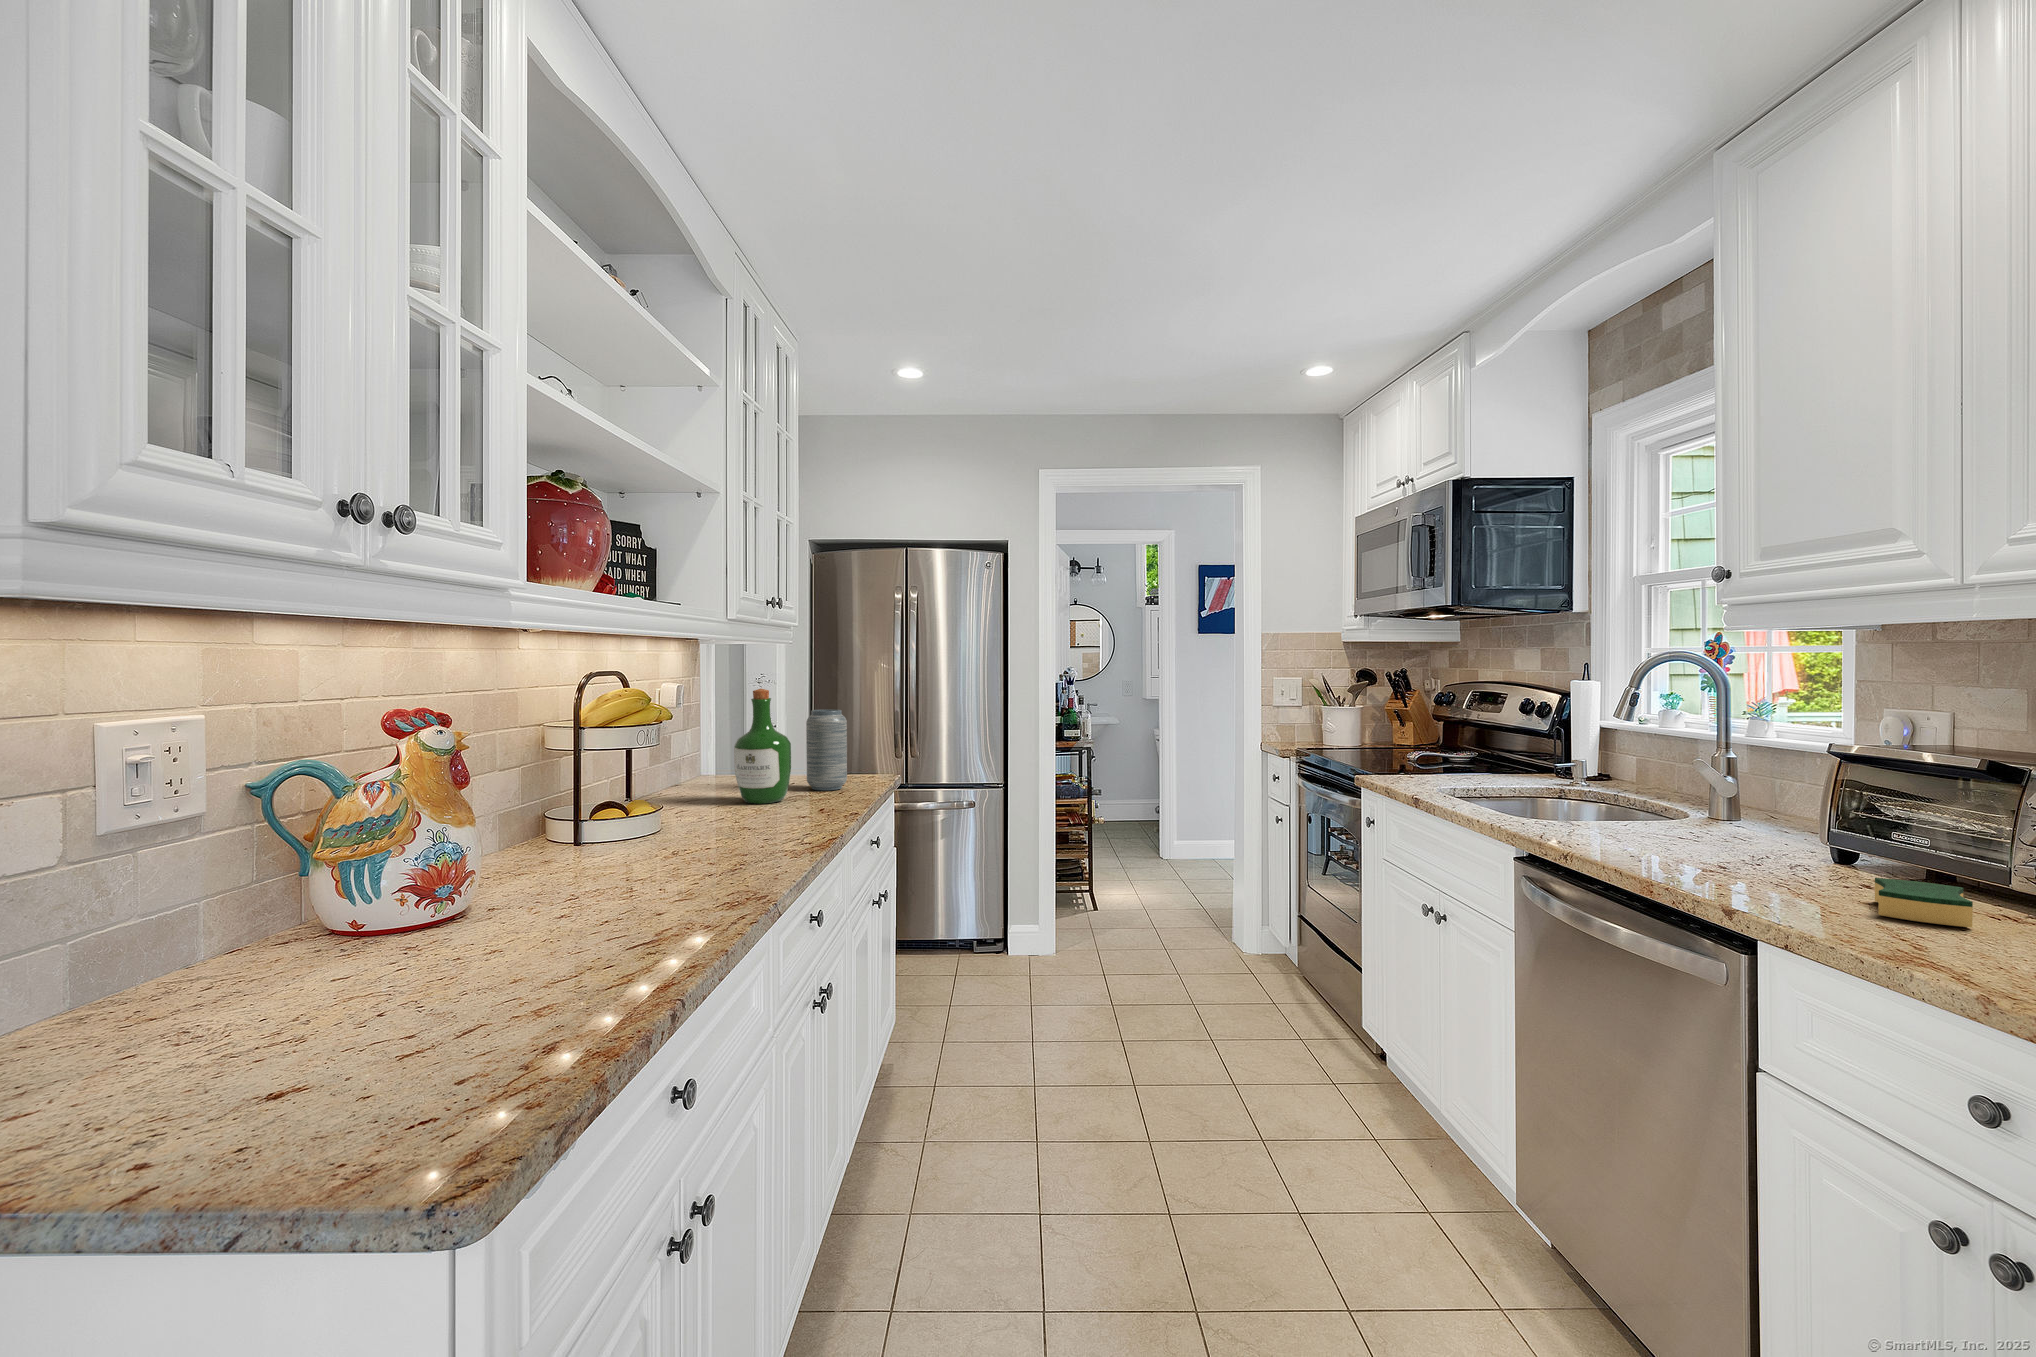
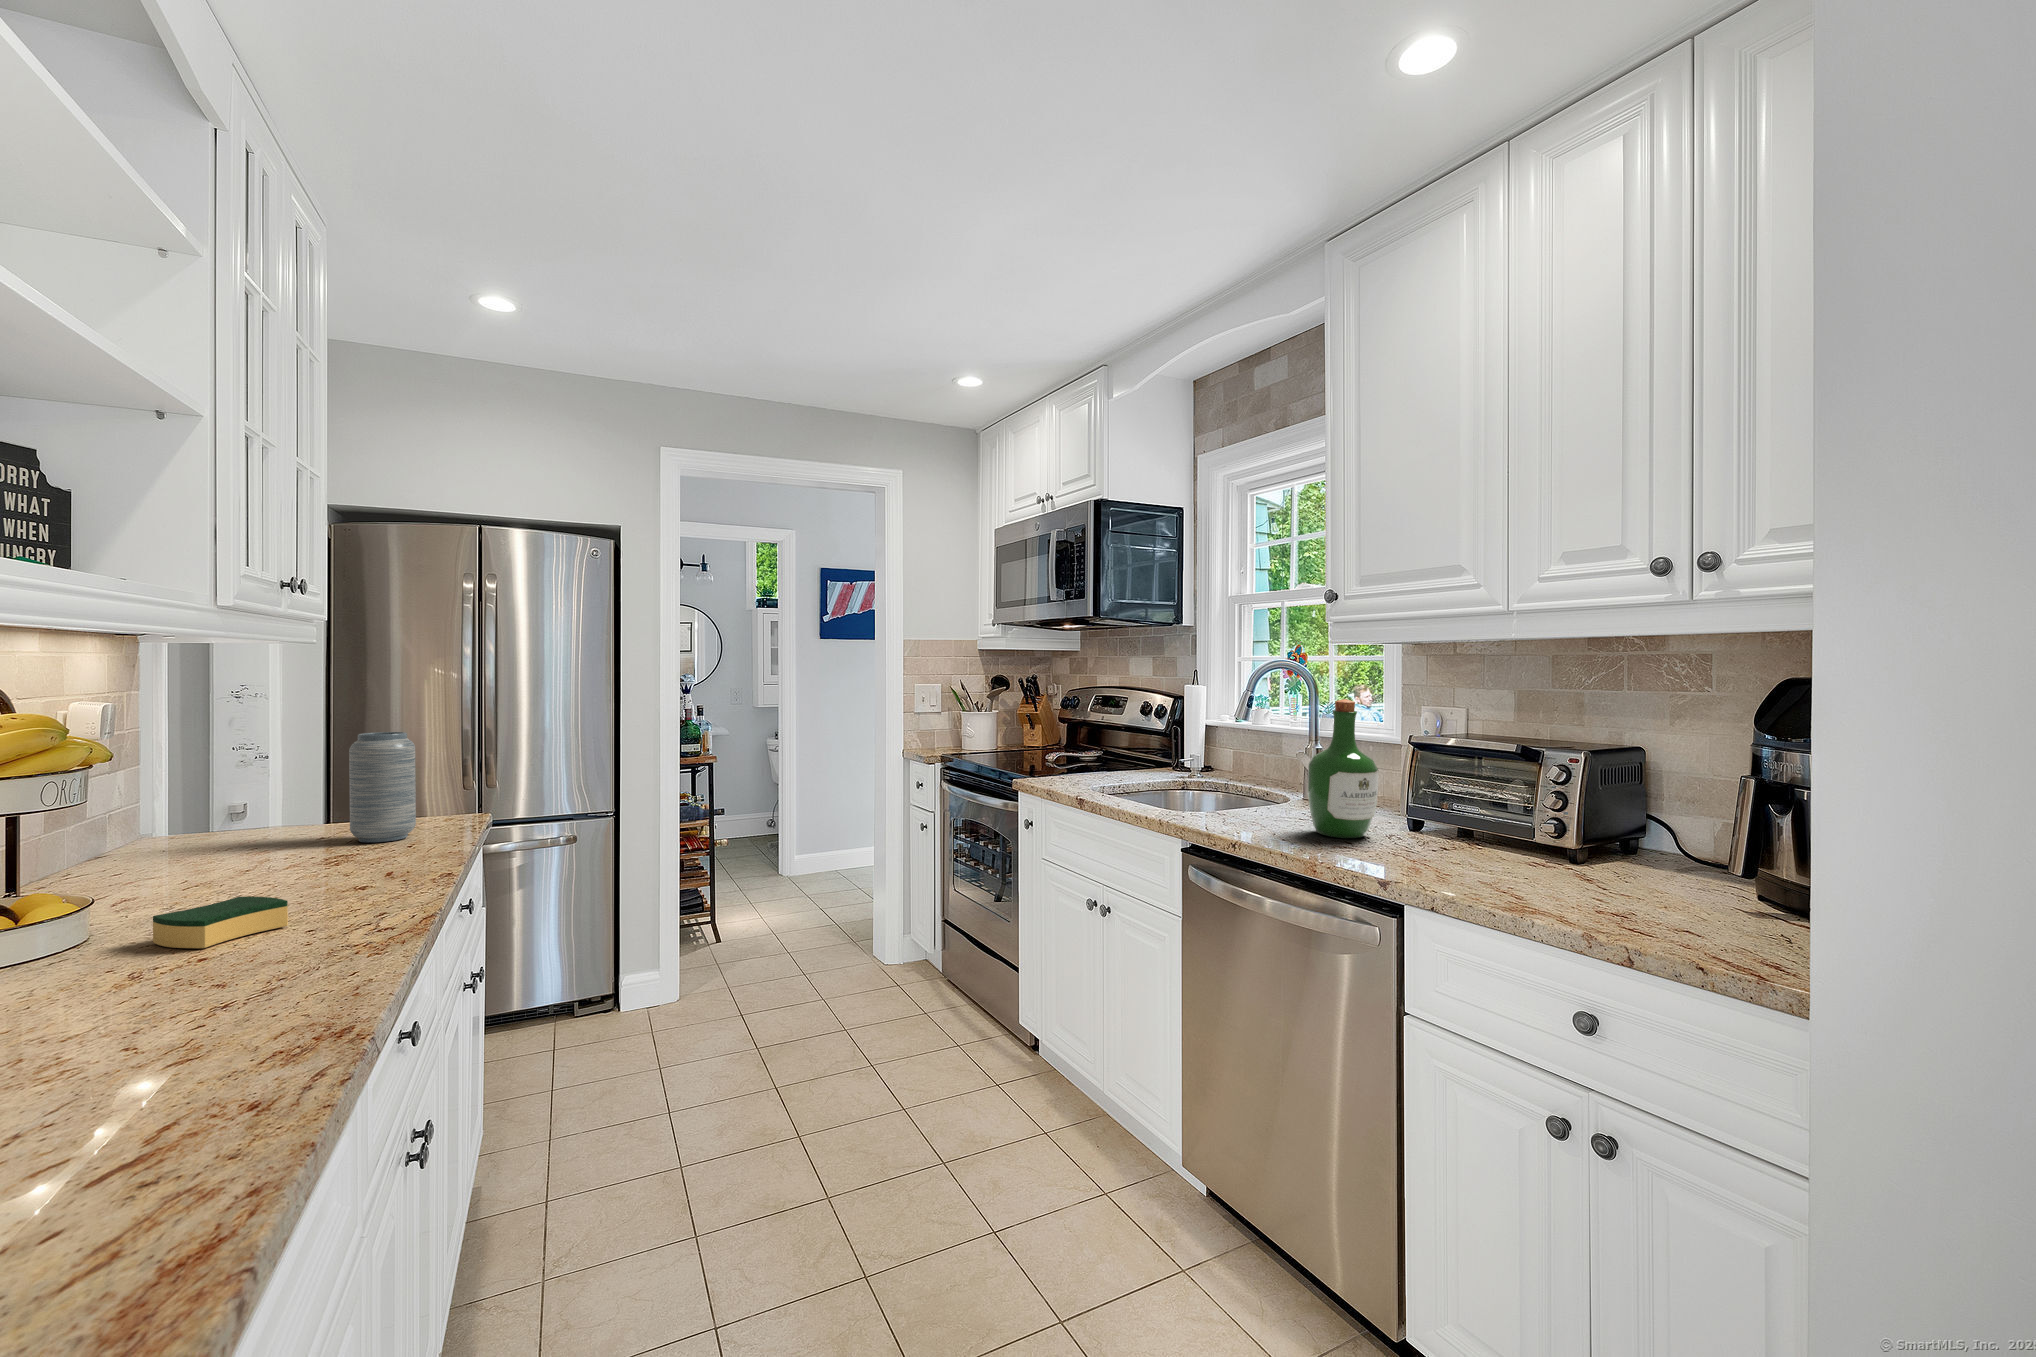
wine bottle: present [734,689,791,804] -> present [1308,699,1379,838]
sponge: present [1875,878,1973,927] -> present [153,897,288,948]

